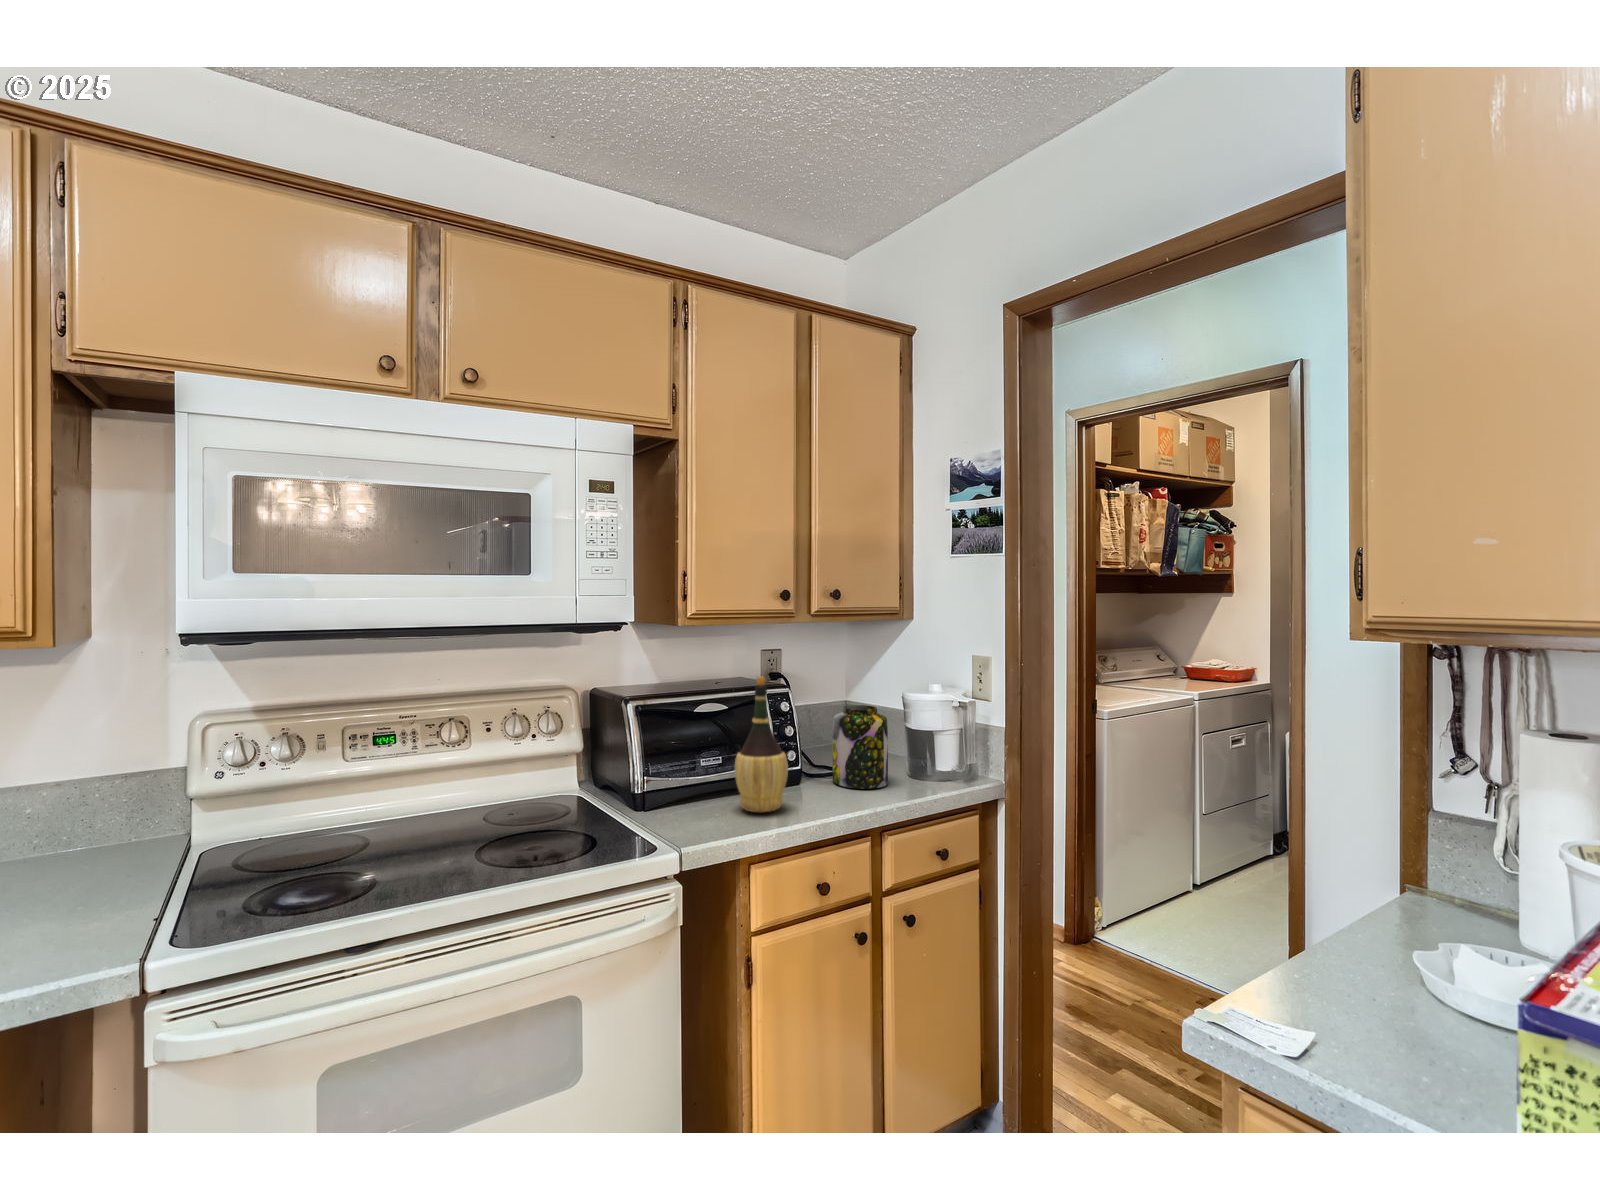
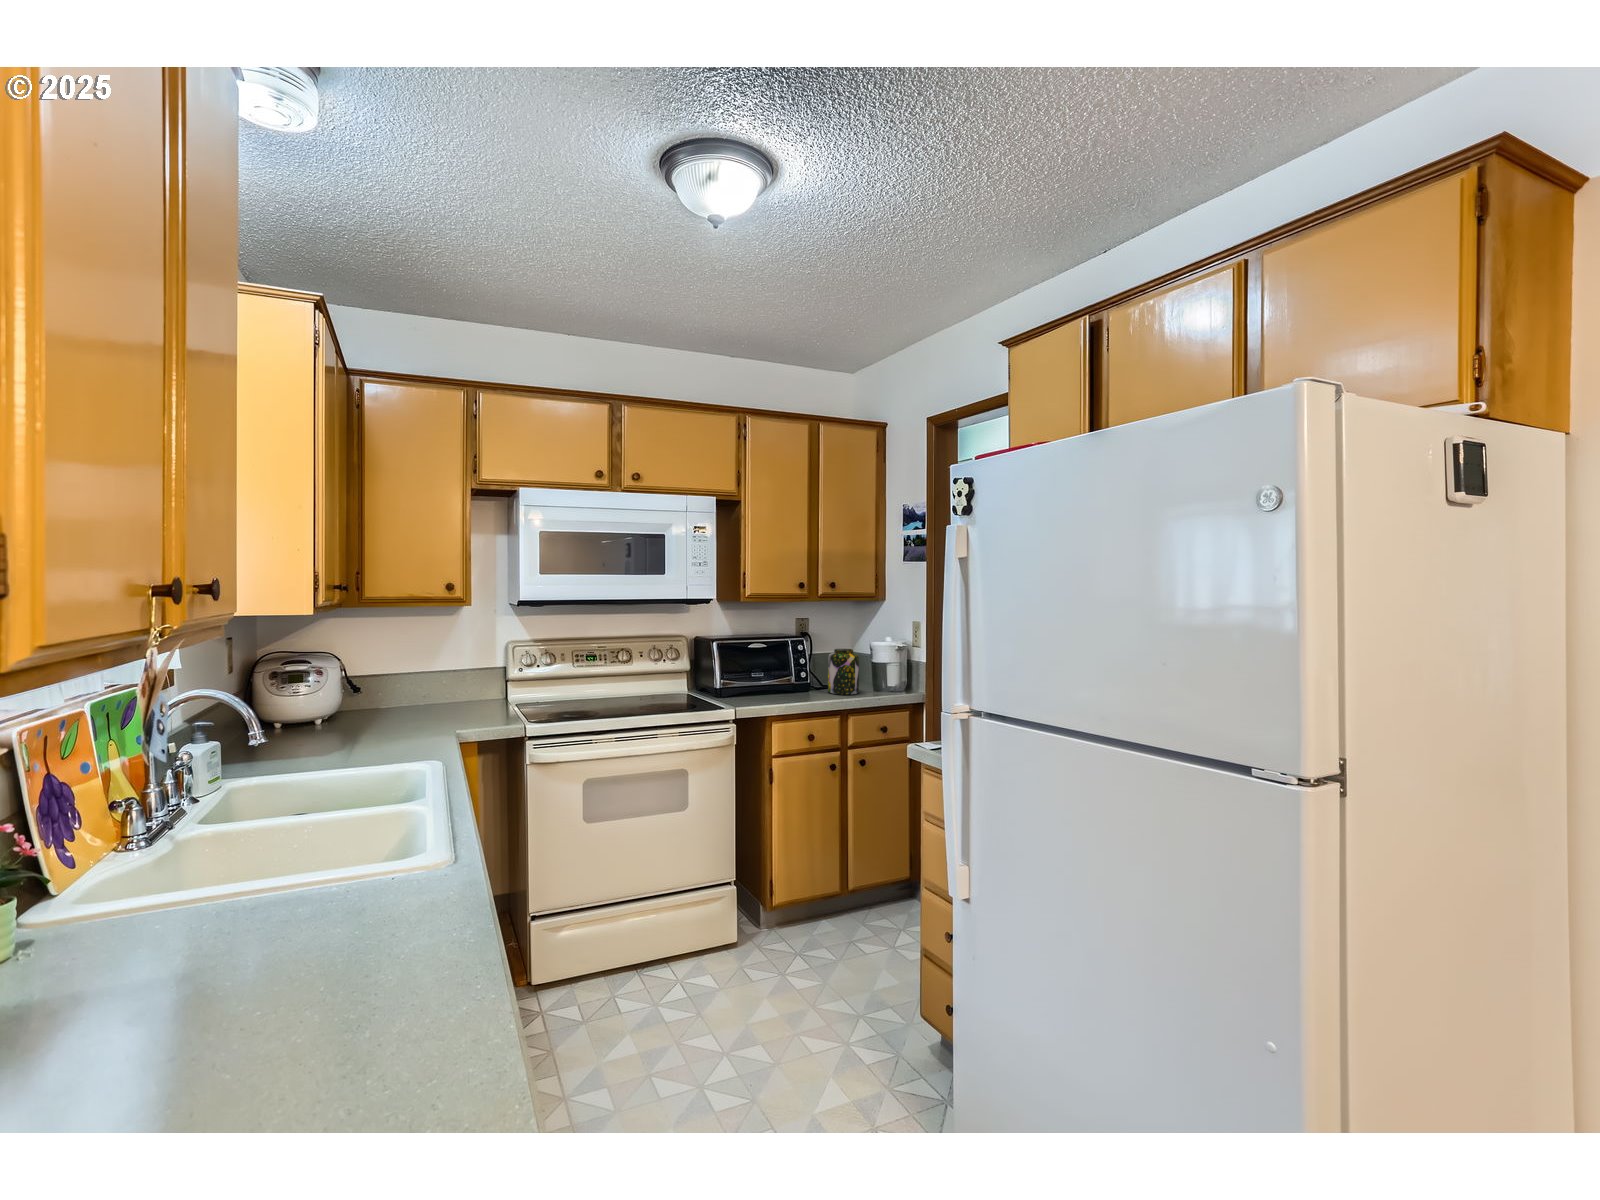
wine bottle: present [735,676,788,812] -> none [768,630,797,701]

